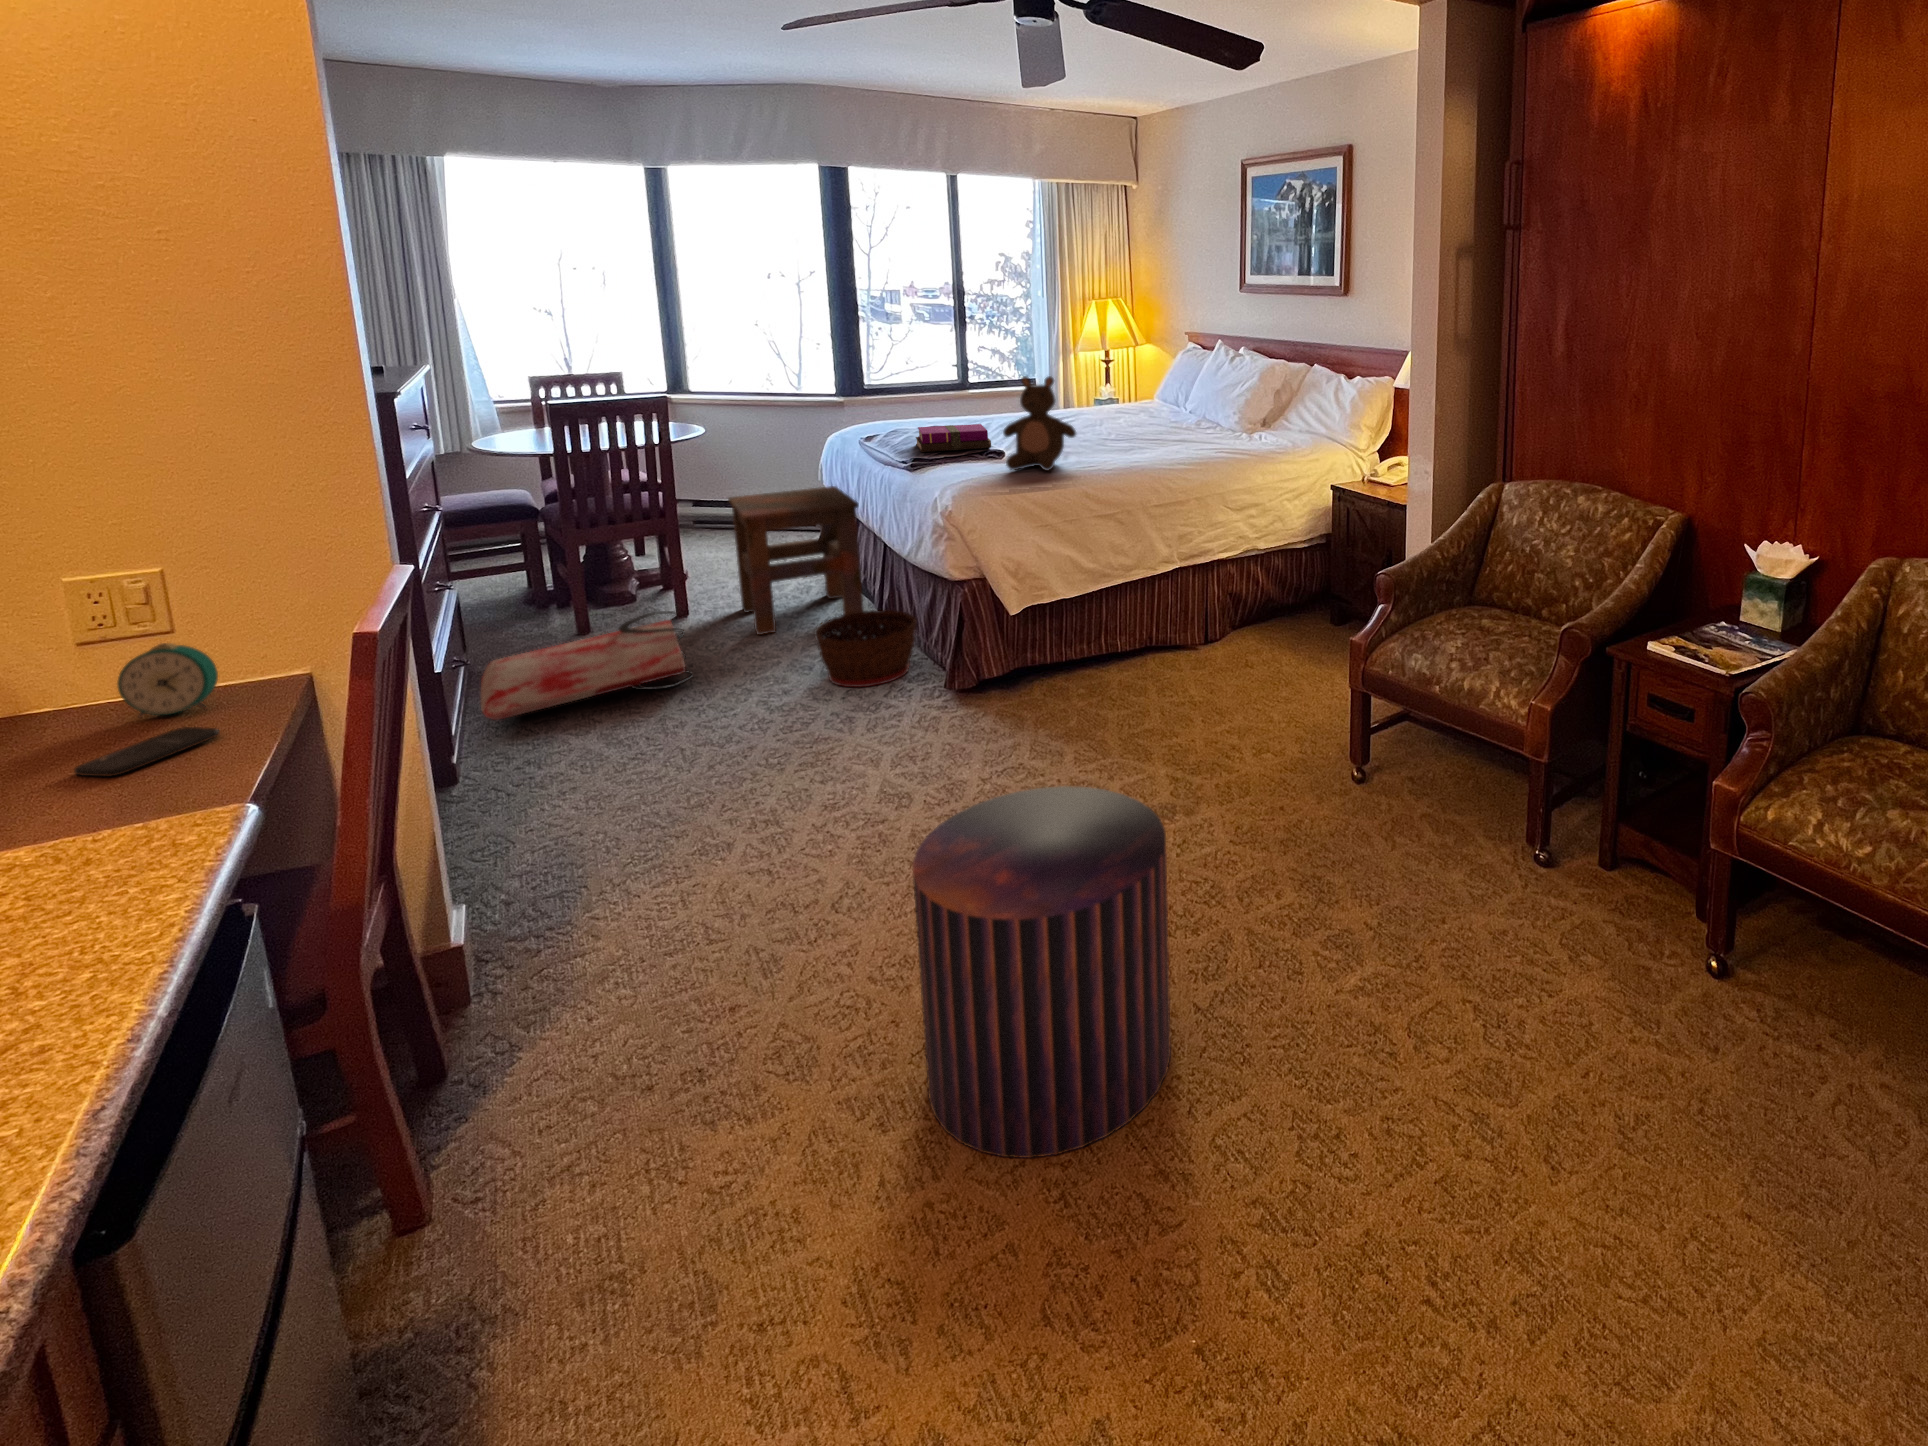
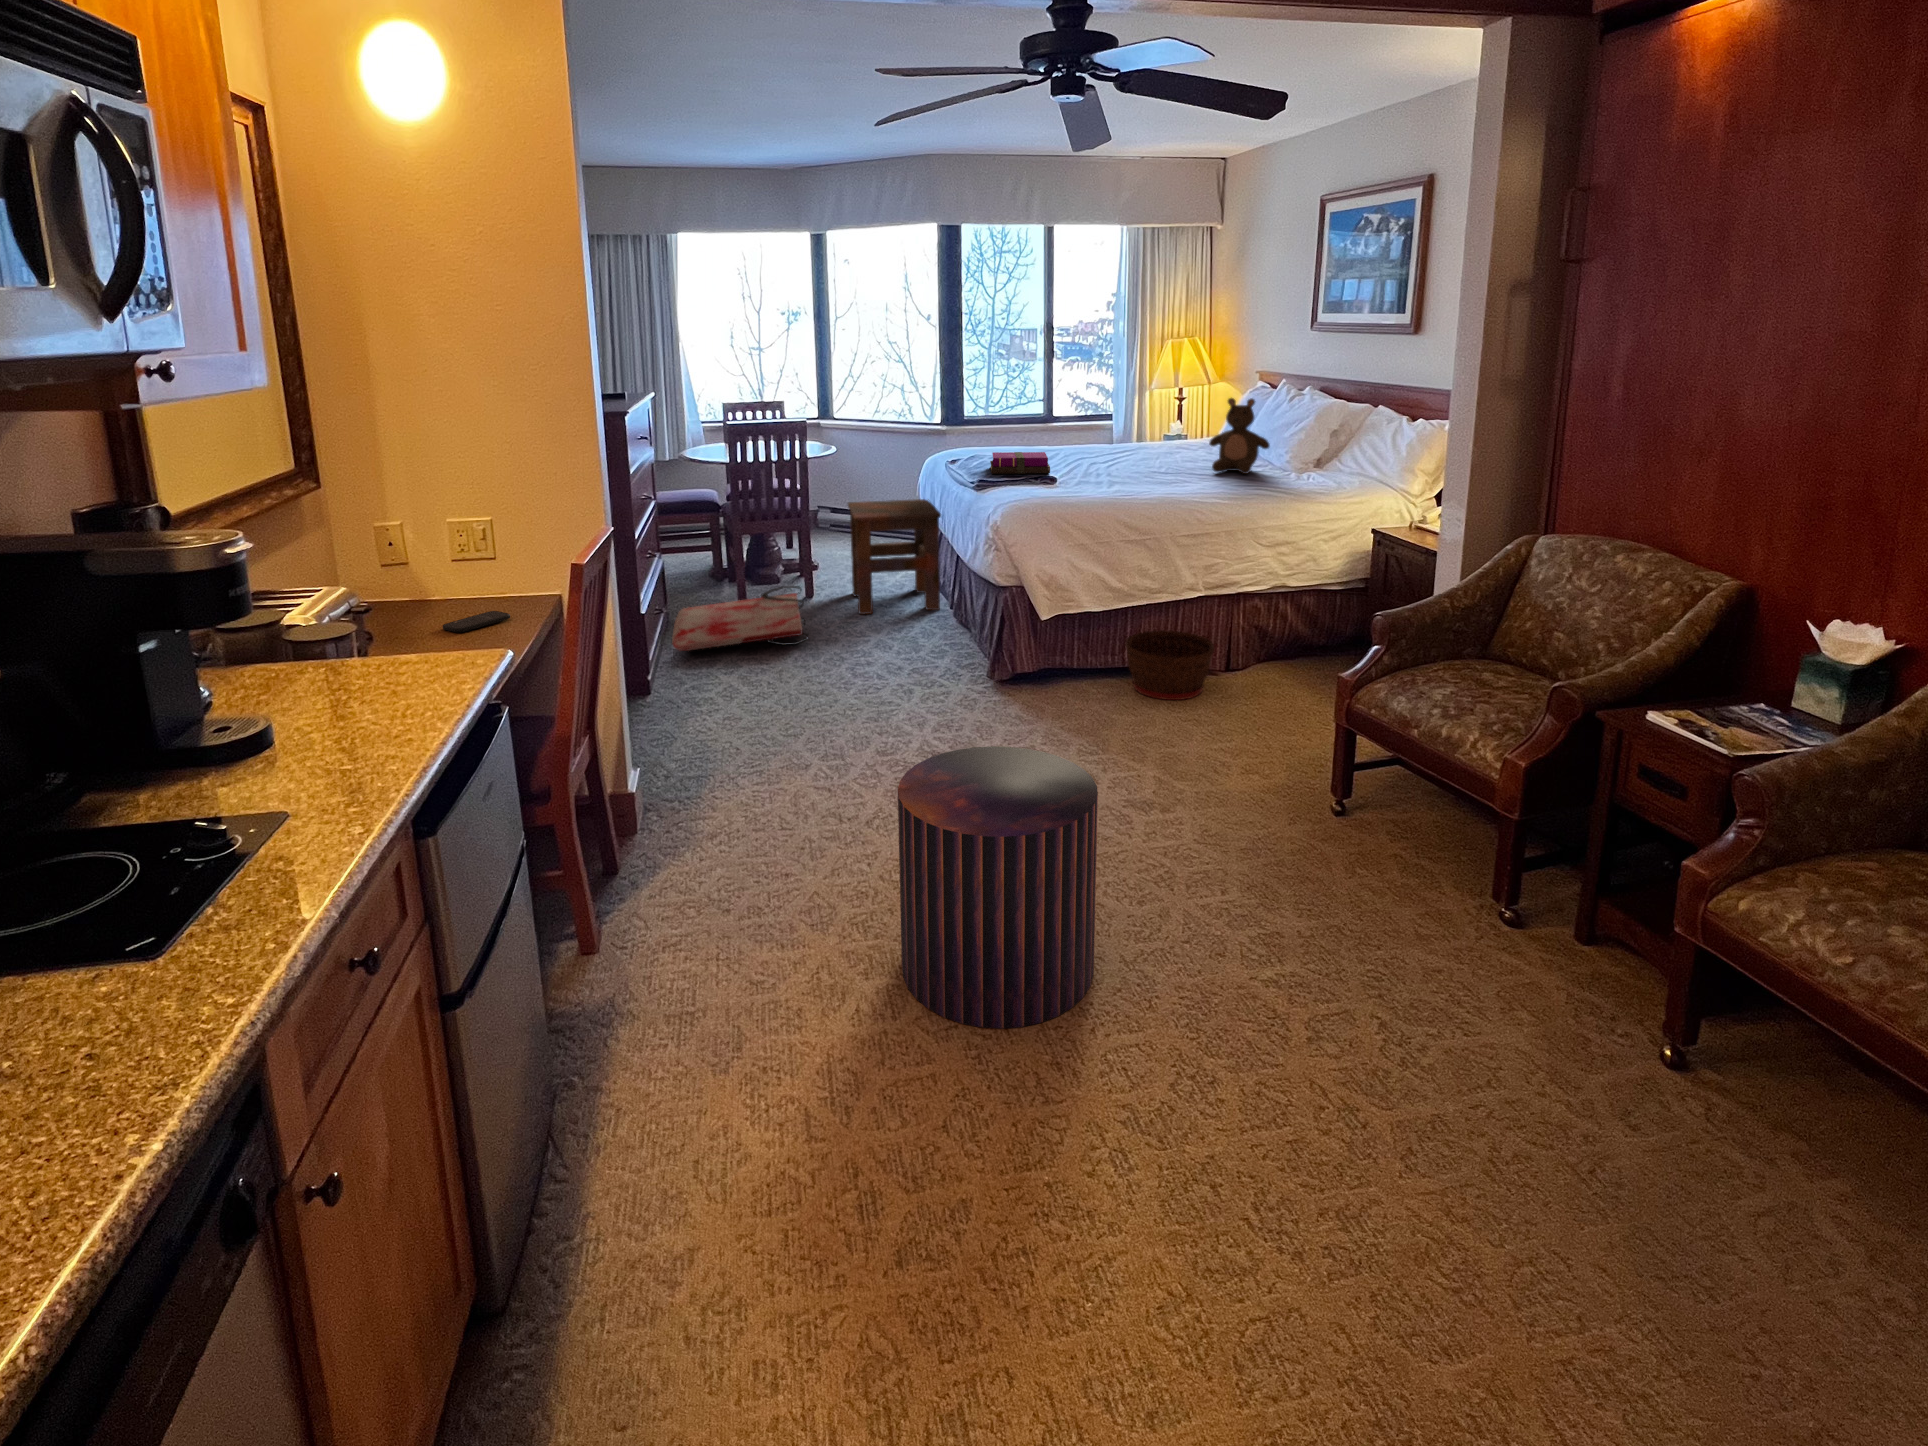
stuffed bear: present [1003,376,1076,470] -> present [1209,398,1270,474]
basket: present [815,610,917,687] -> present [1125,630,1214,700]
alarm clock: present [118,643,218,717] -> none [467,559,514,604]

